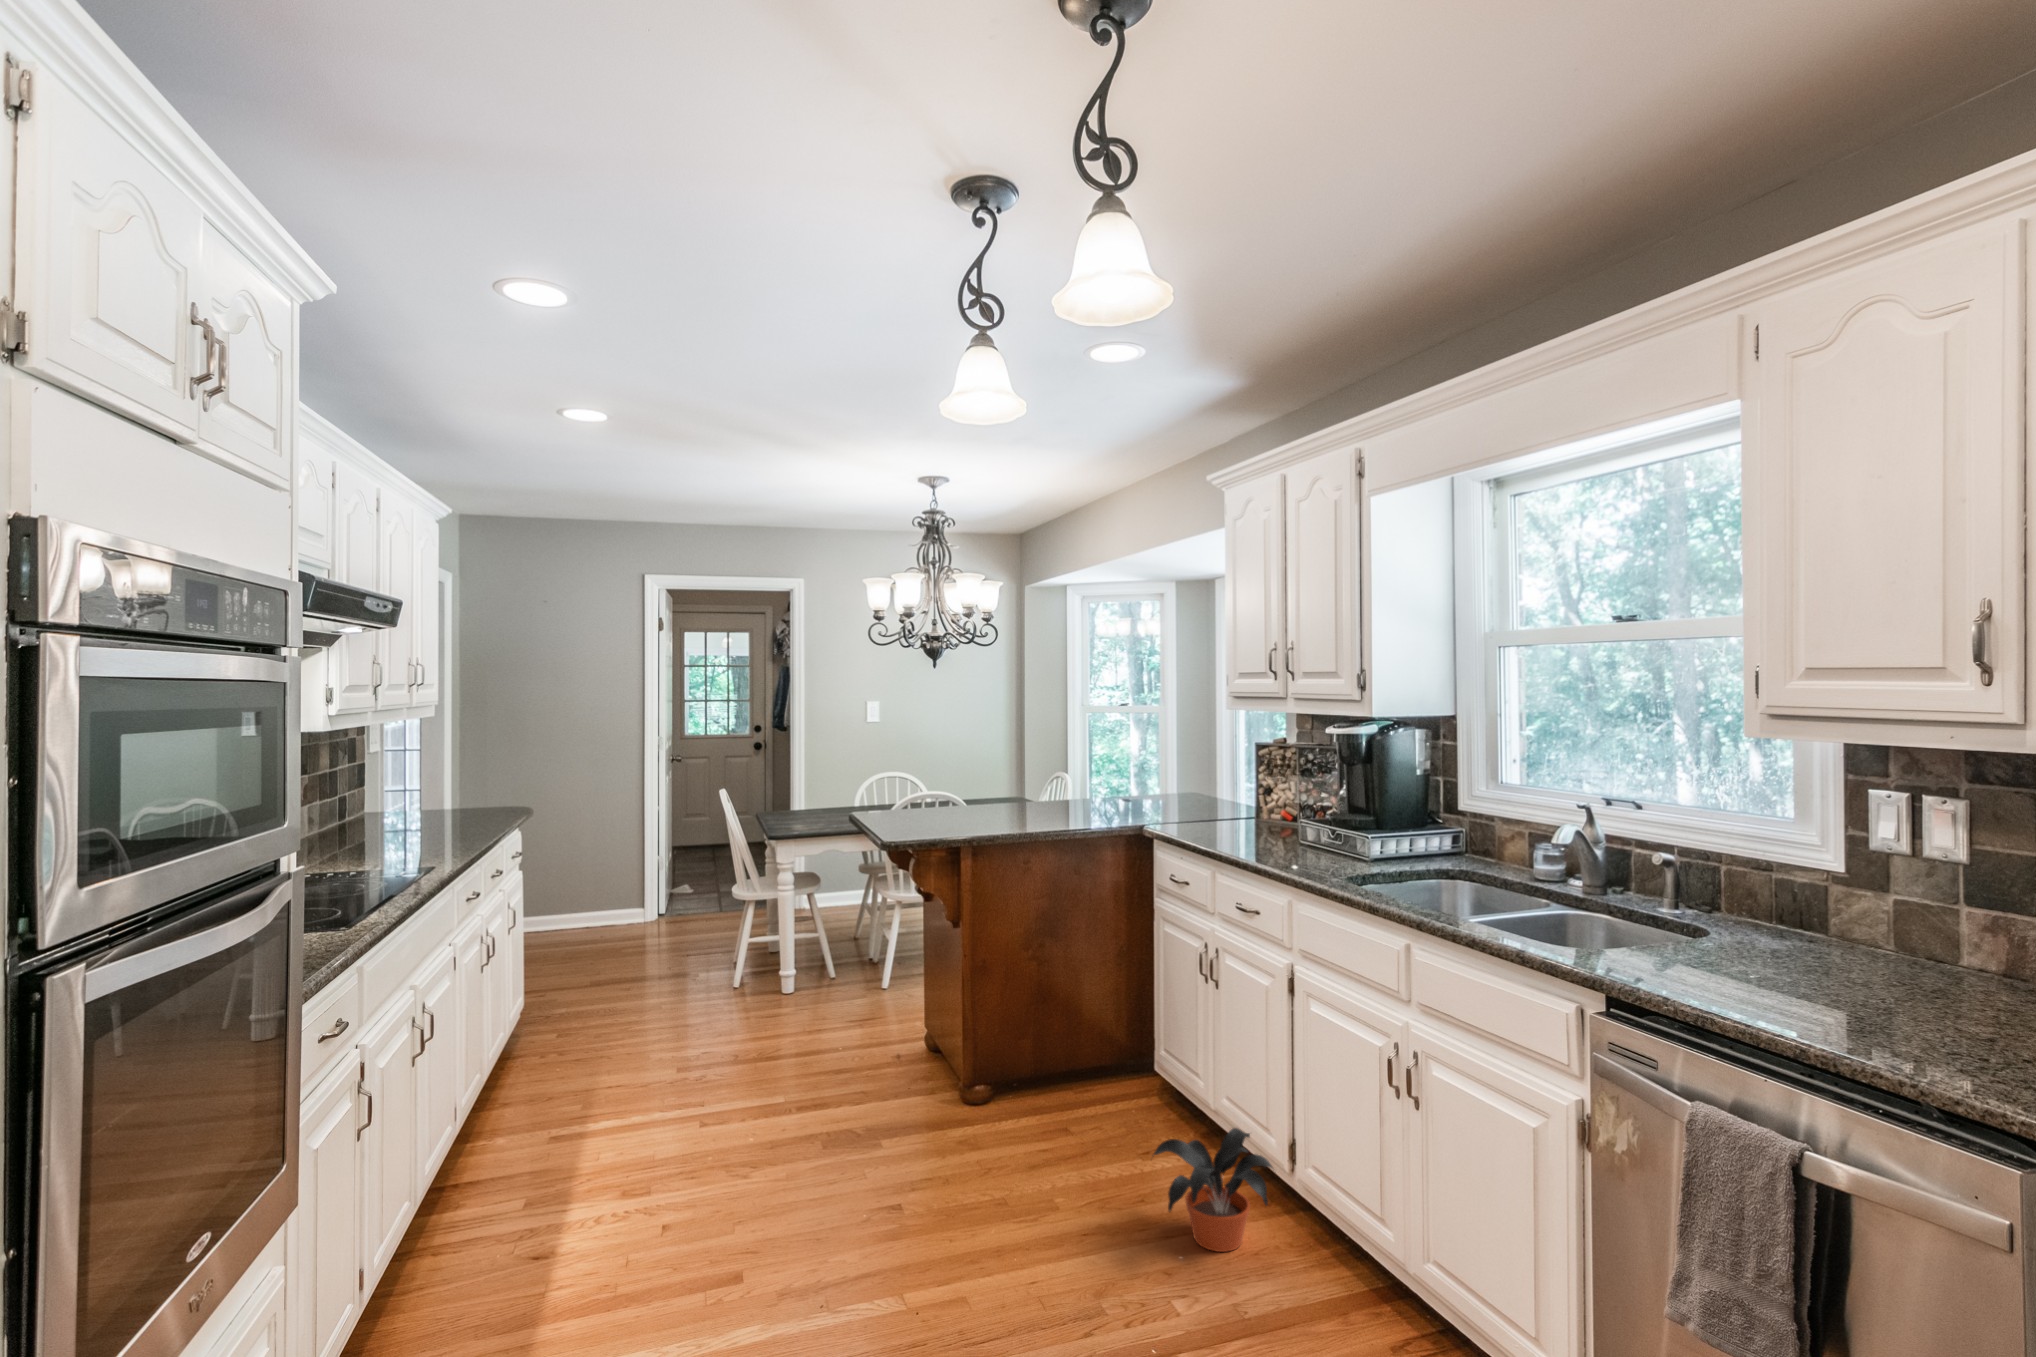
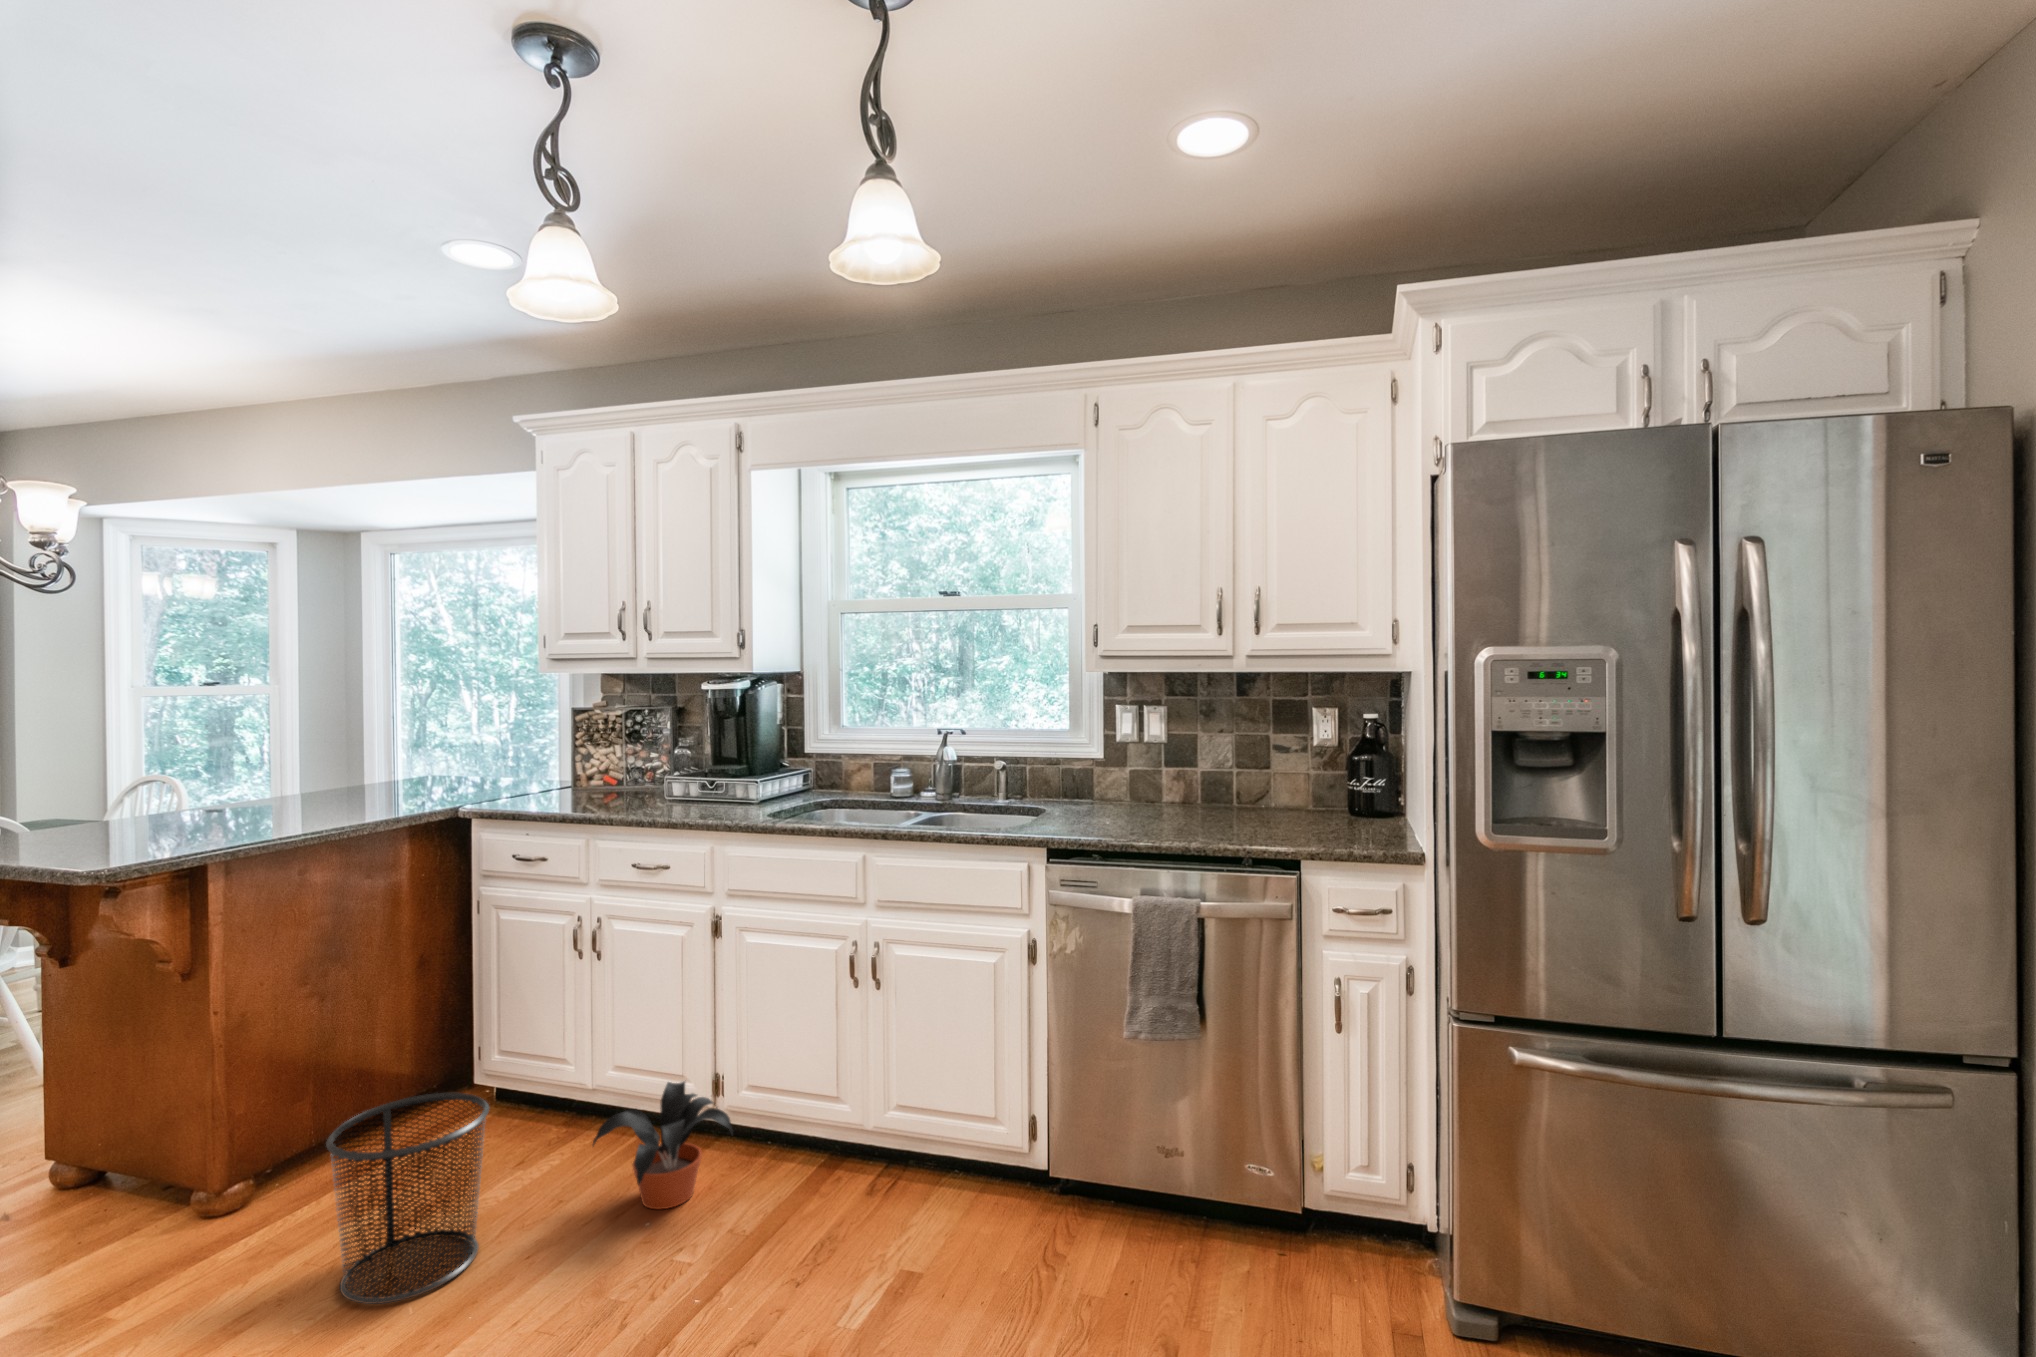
waste bin: none [968,1062,1077,1222] -> present [326,1093,489,1304]

